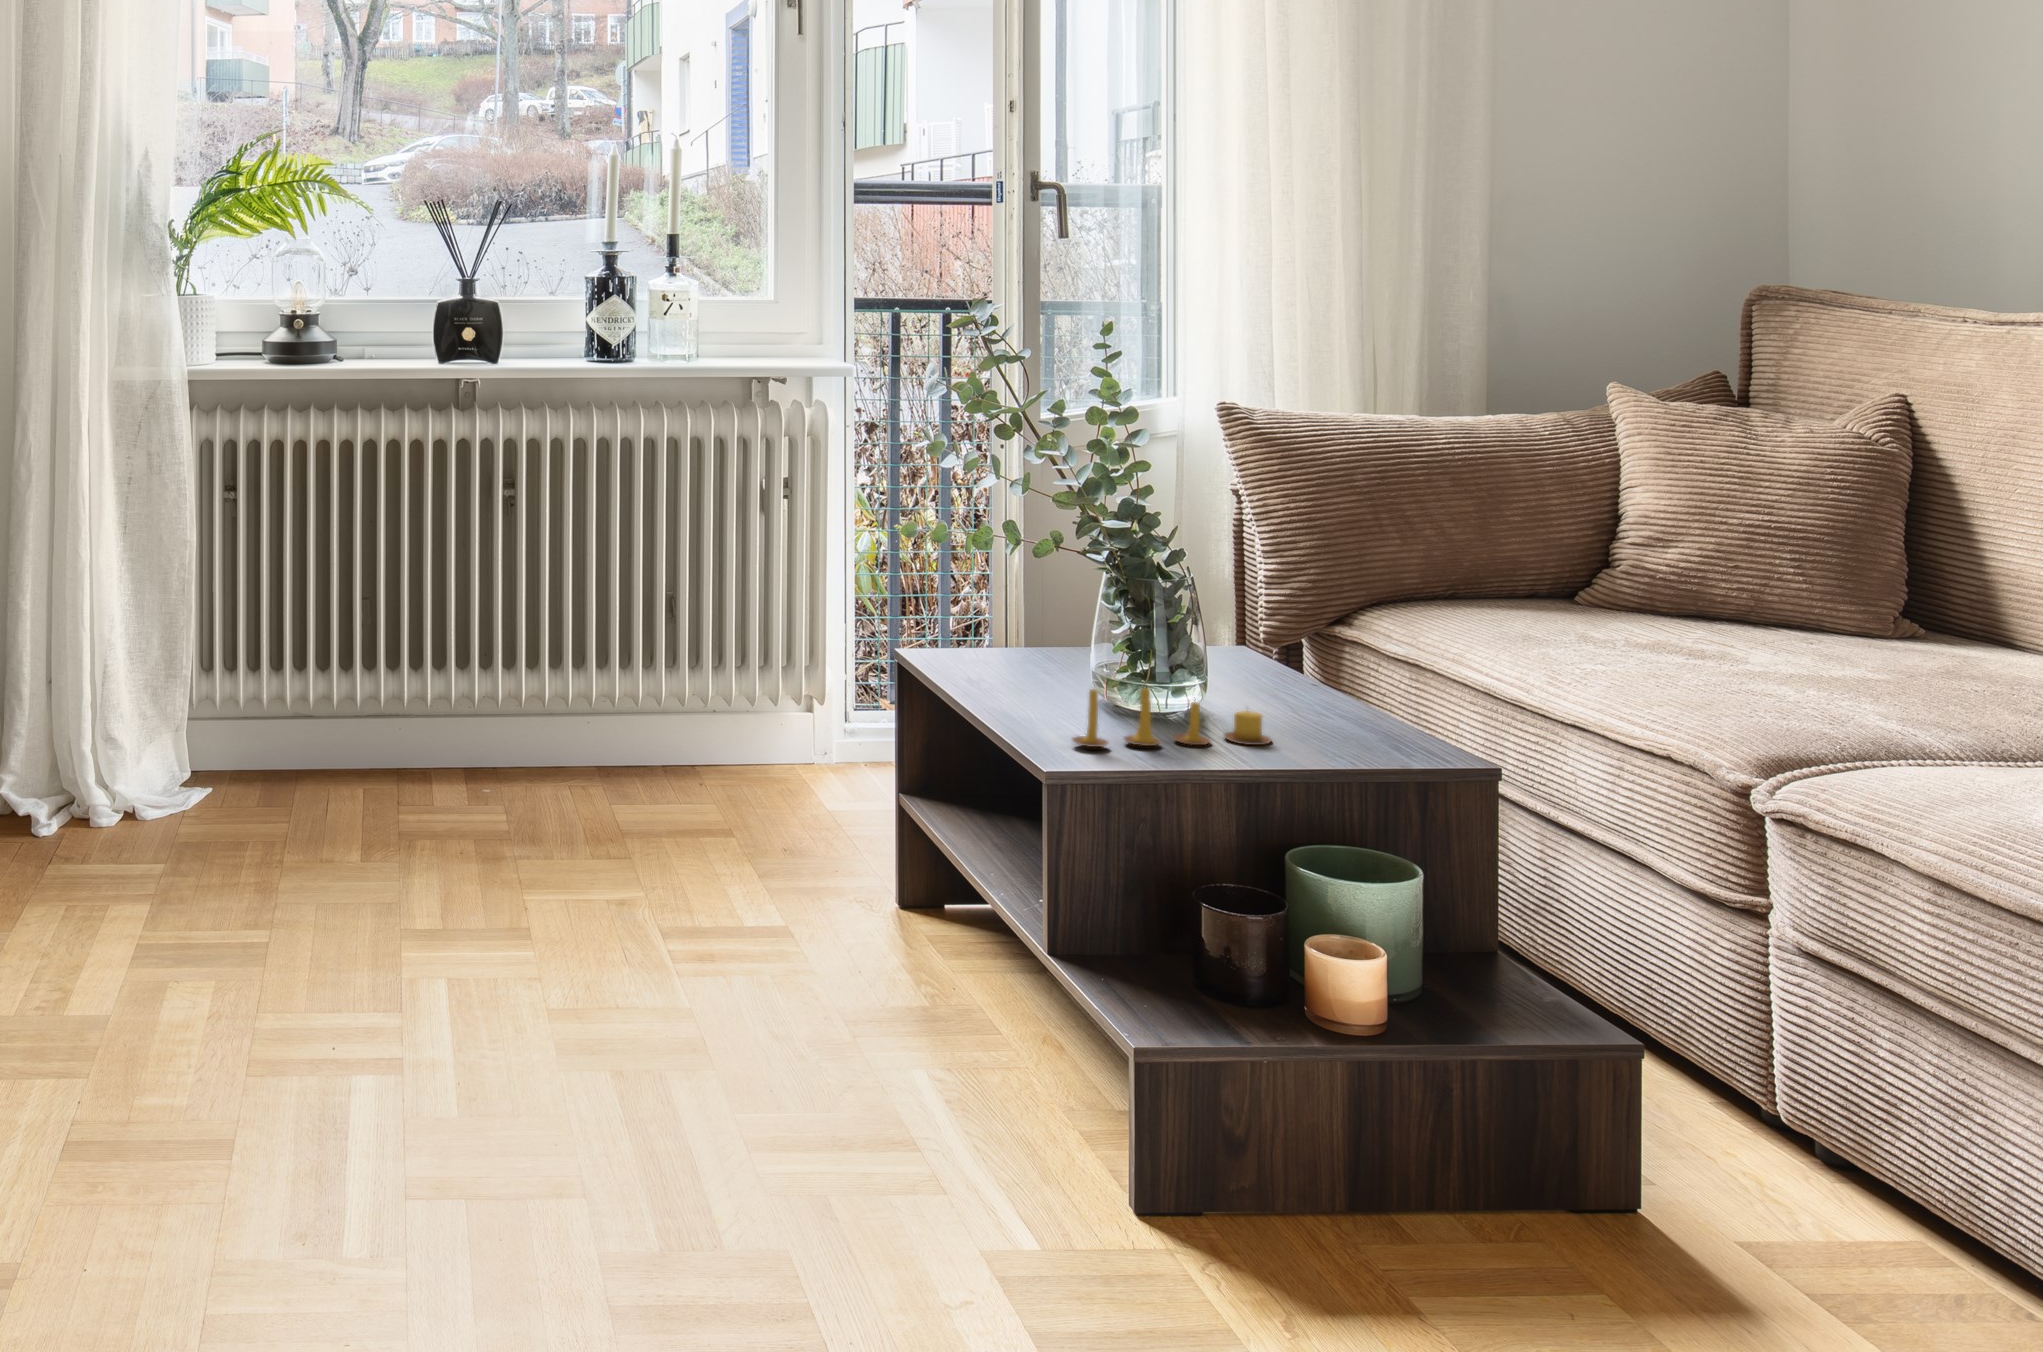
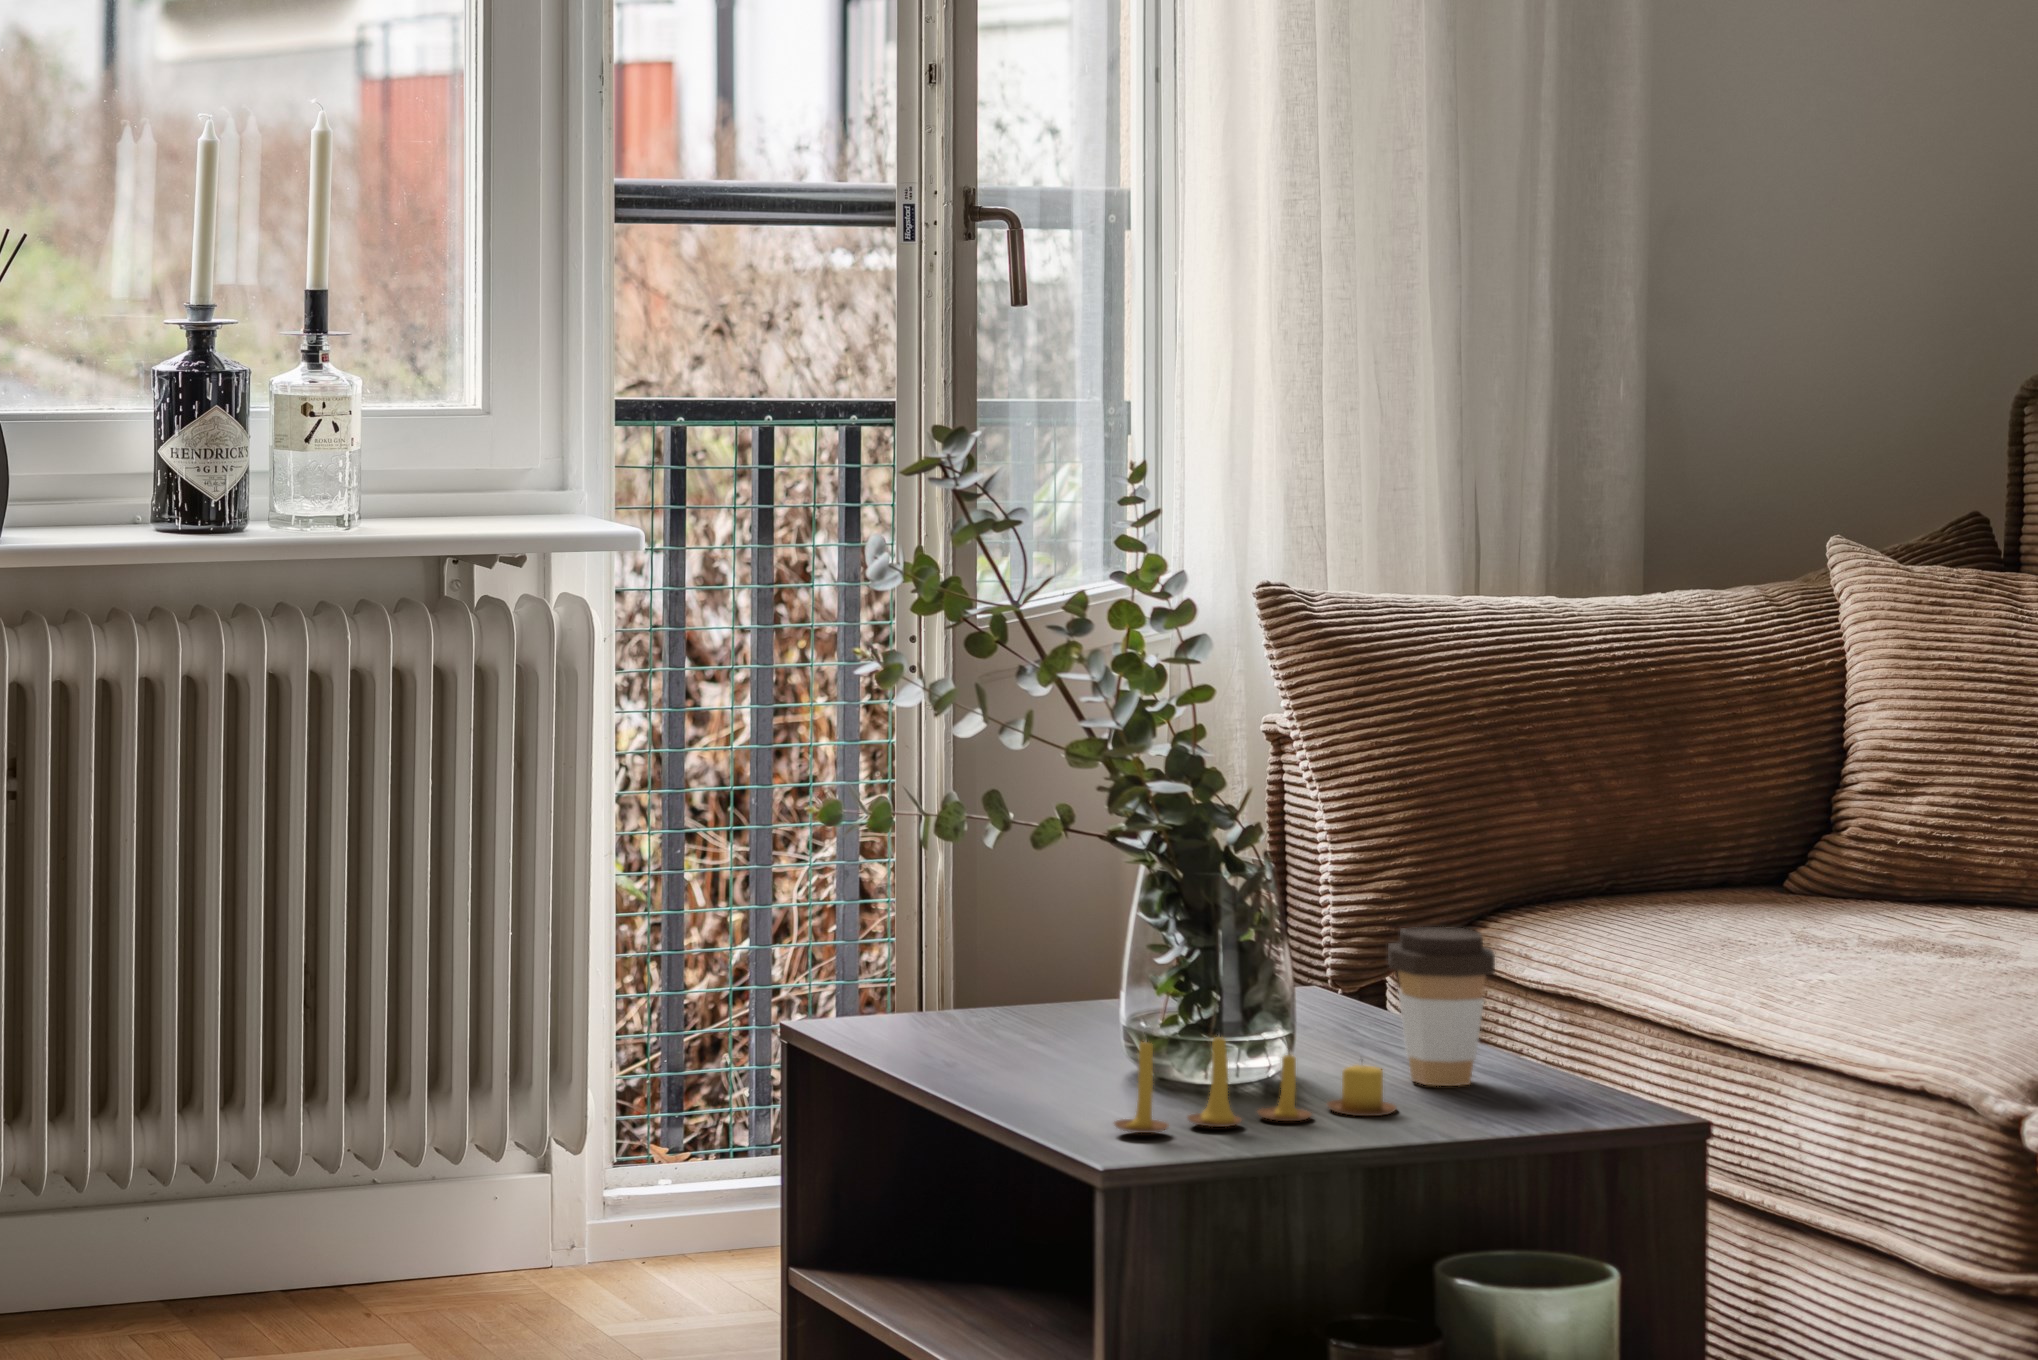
coffee cup: none [1273,622,1346,727] -> present [1388,927,1495,1086]

